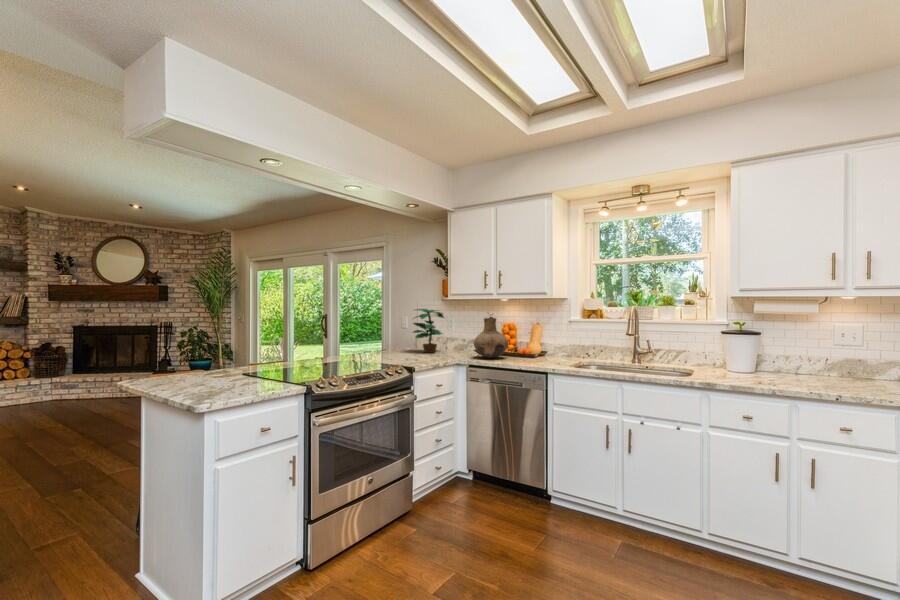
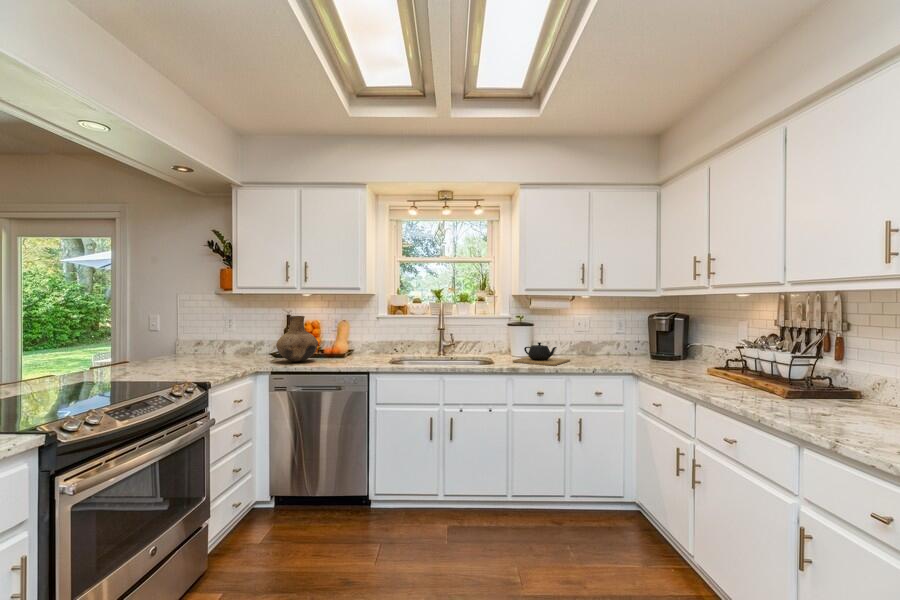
potted plant: present [413,309,444,353] -> none [178,305,232,361]
teapot: none [717,355,810,386] -> present [512,342,570,366]

